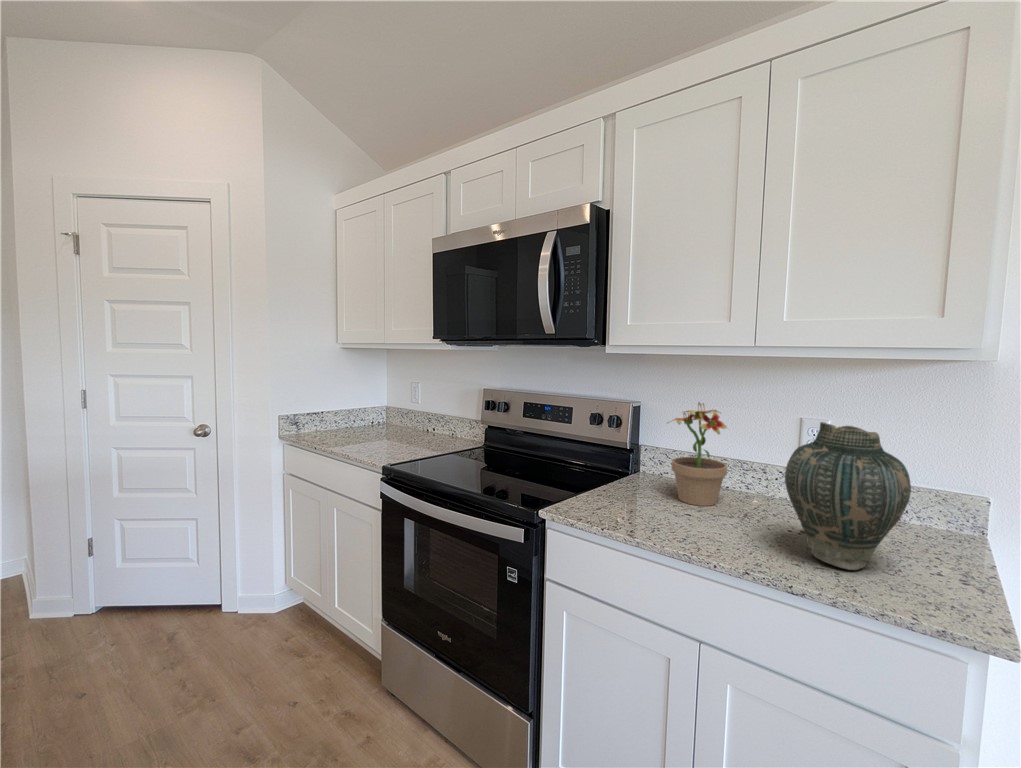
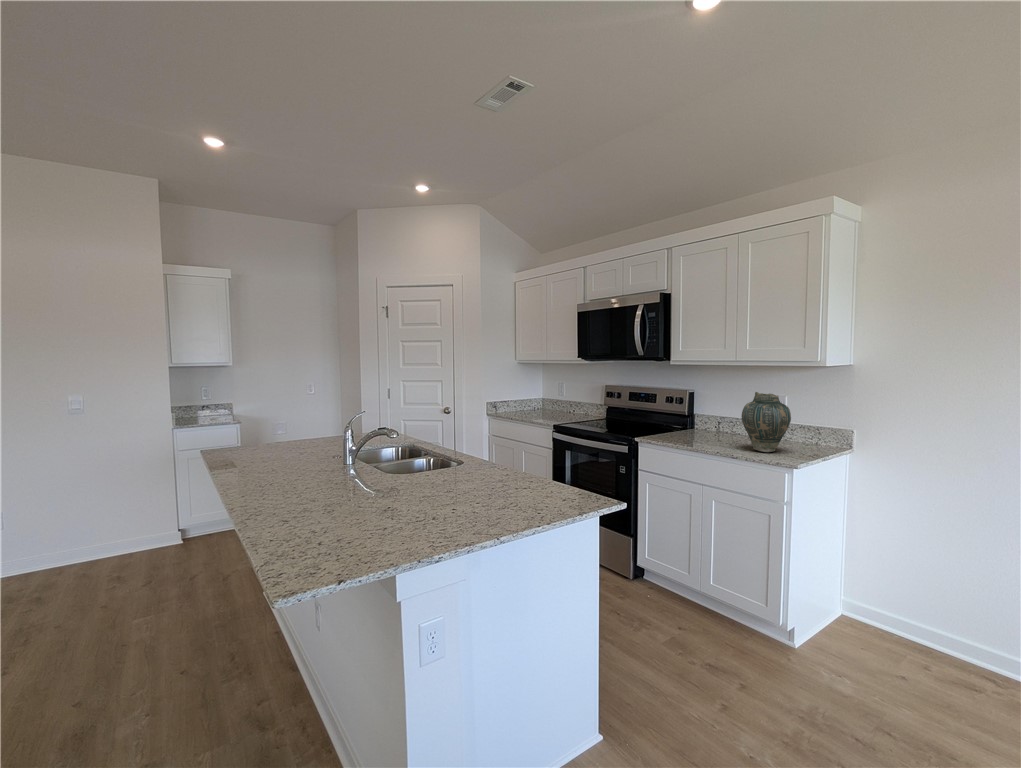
potted plant: present [672,403,727,506] -> none [701,387,733,439]

